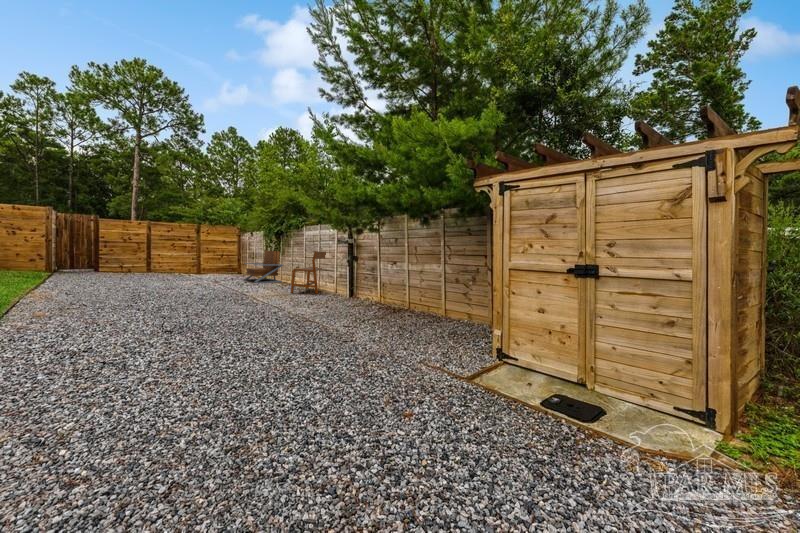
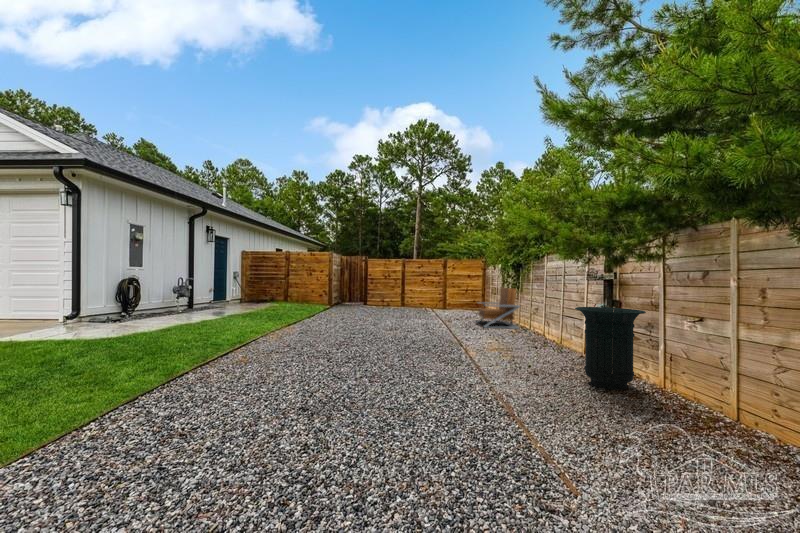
bench: present [291,251,326,294] -> none [512,290,578,356]
trash can: none [338,260,372,302] -> present [575,307,646,390]

